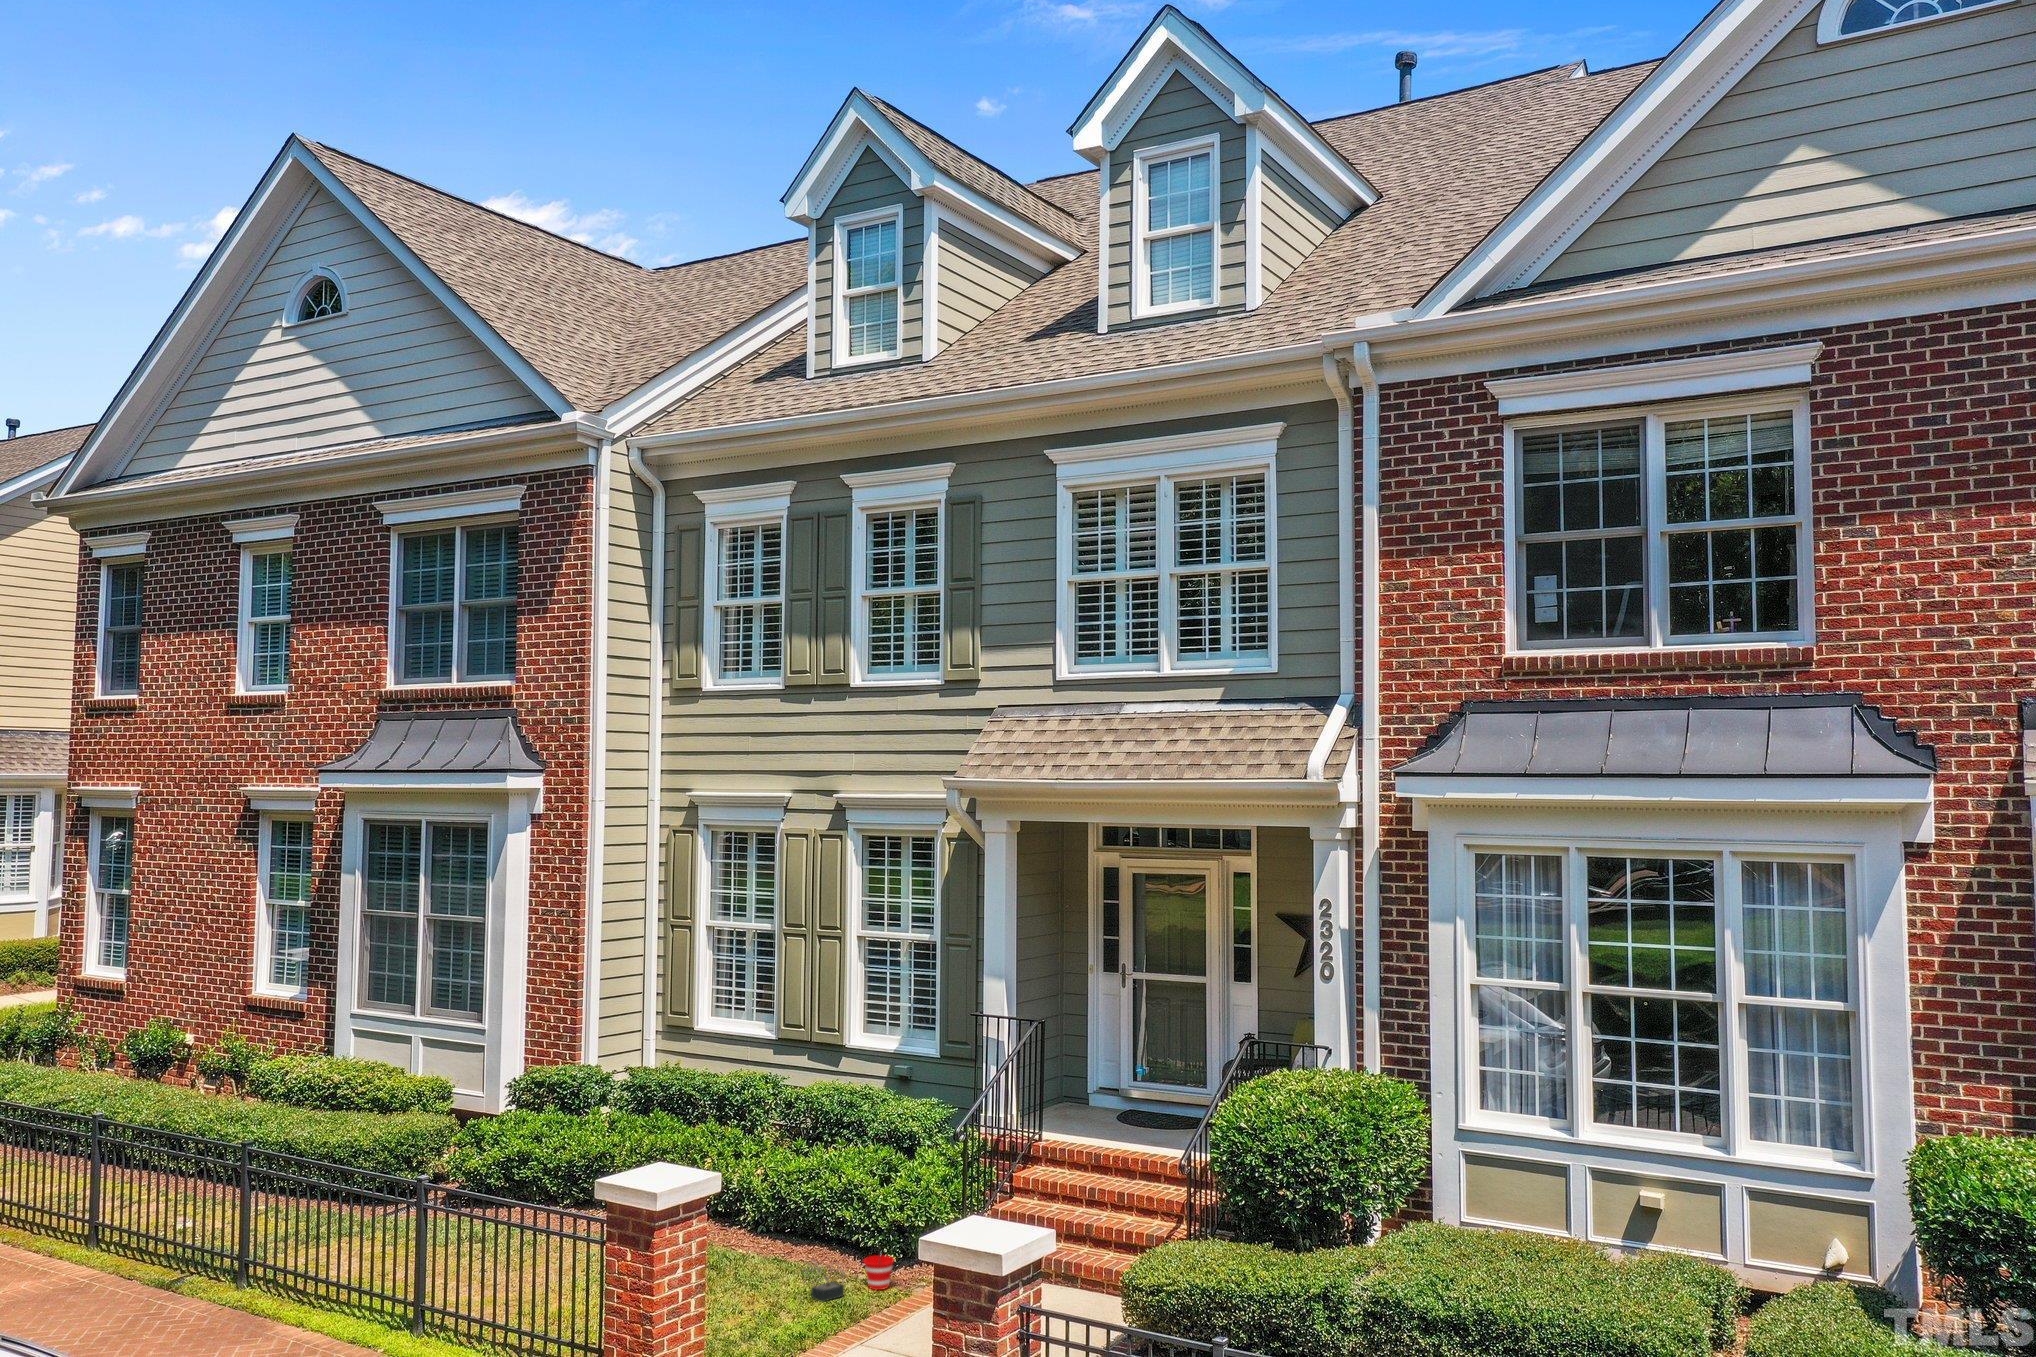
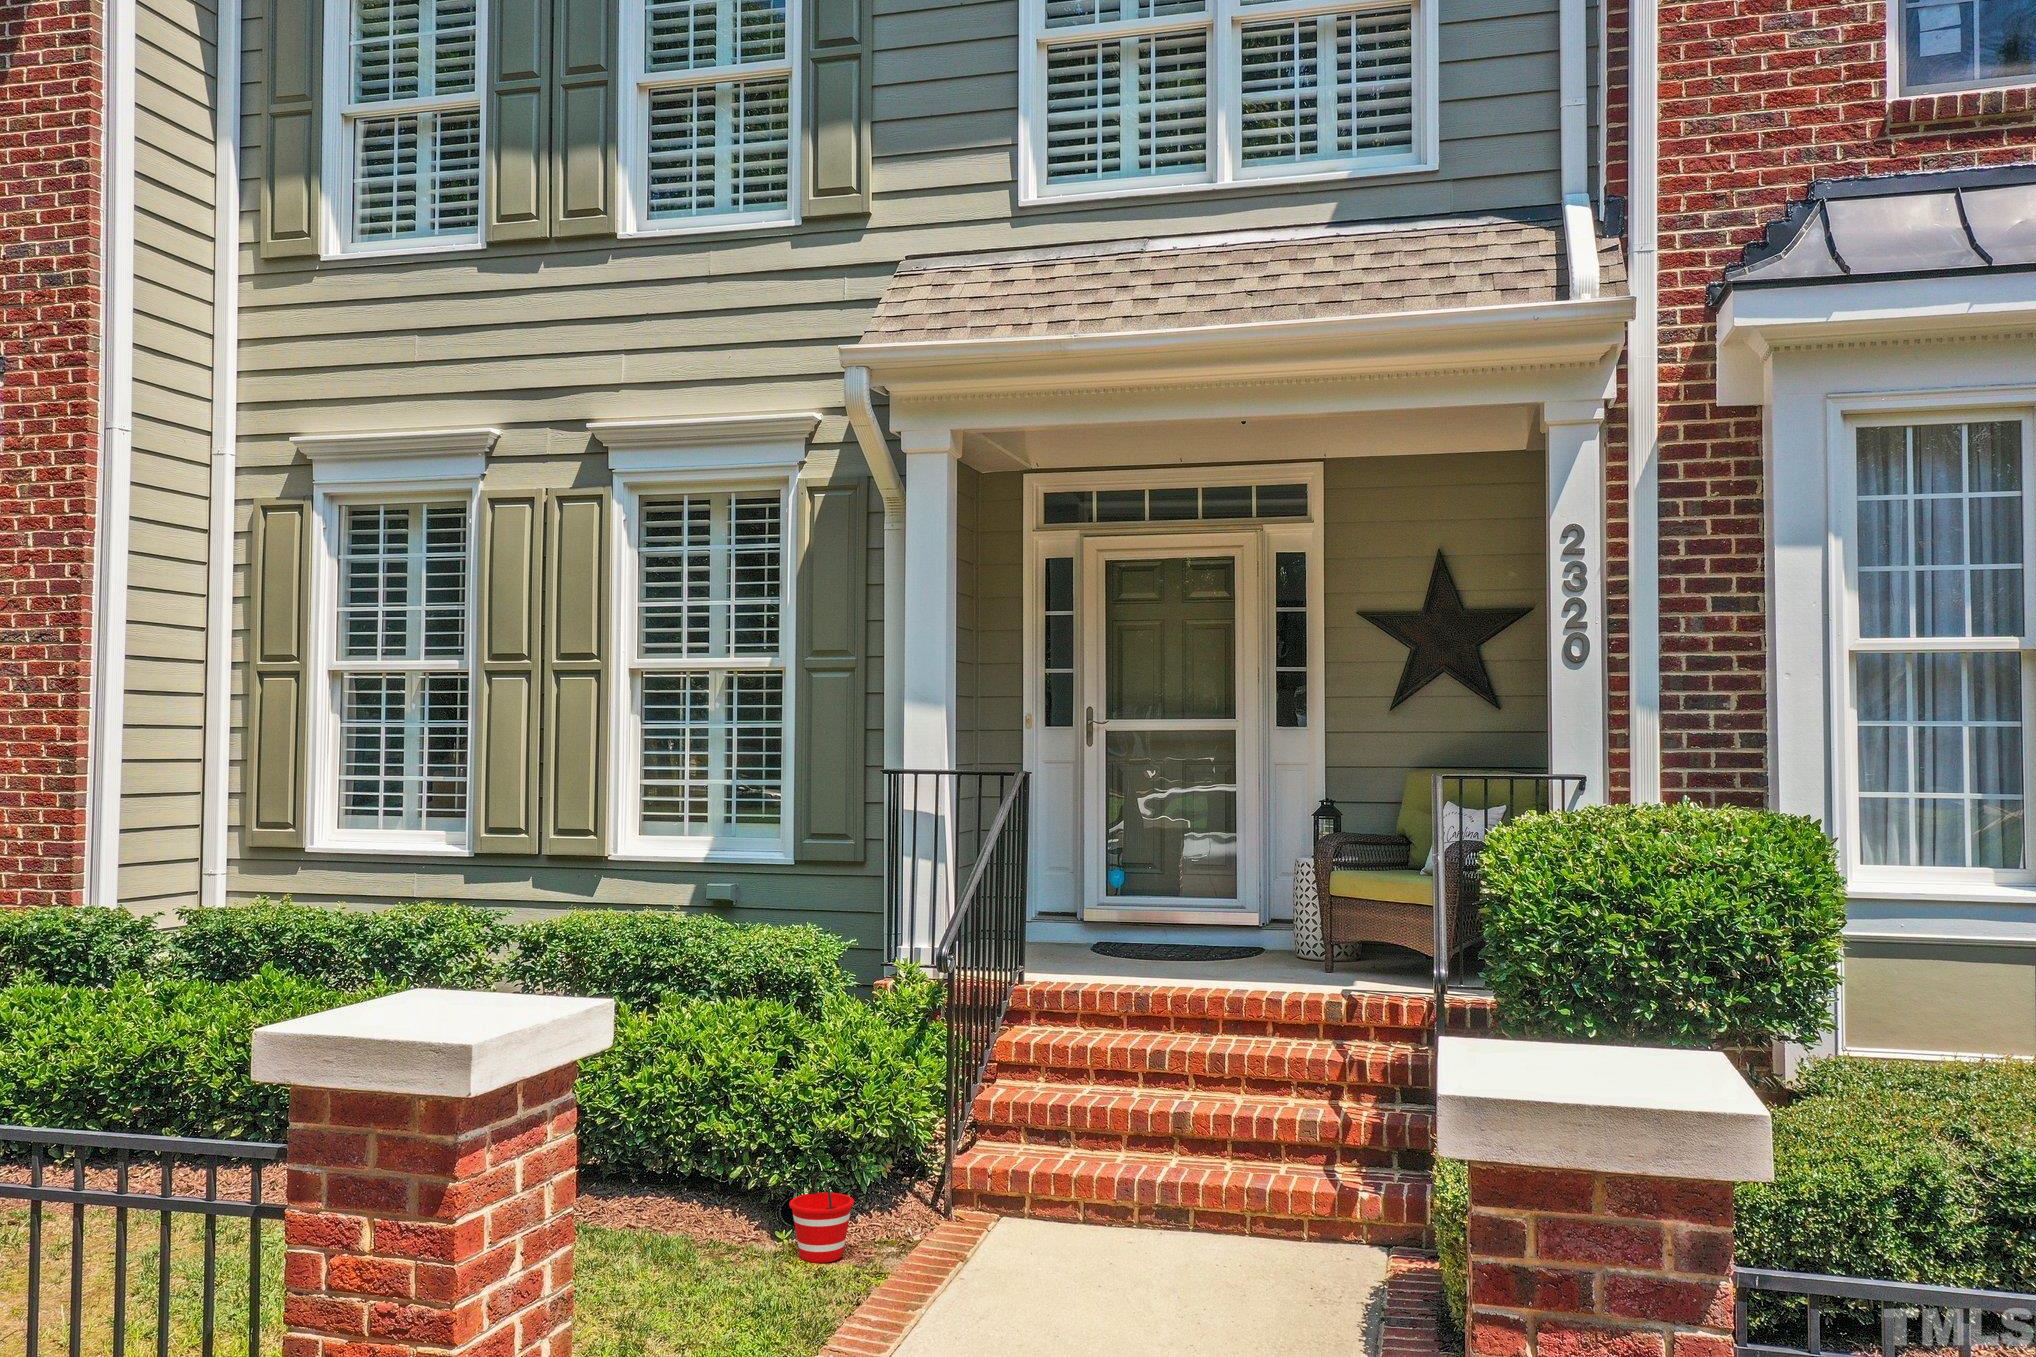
decorative plant: present [805,1260,846,1302] -> none [682,1207,770,1297]

